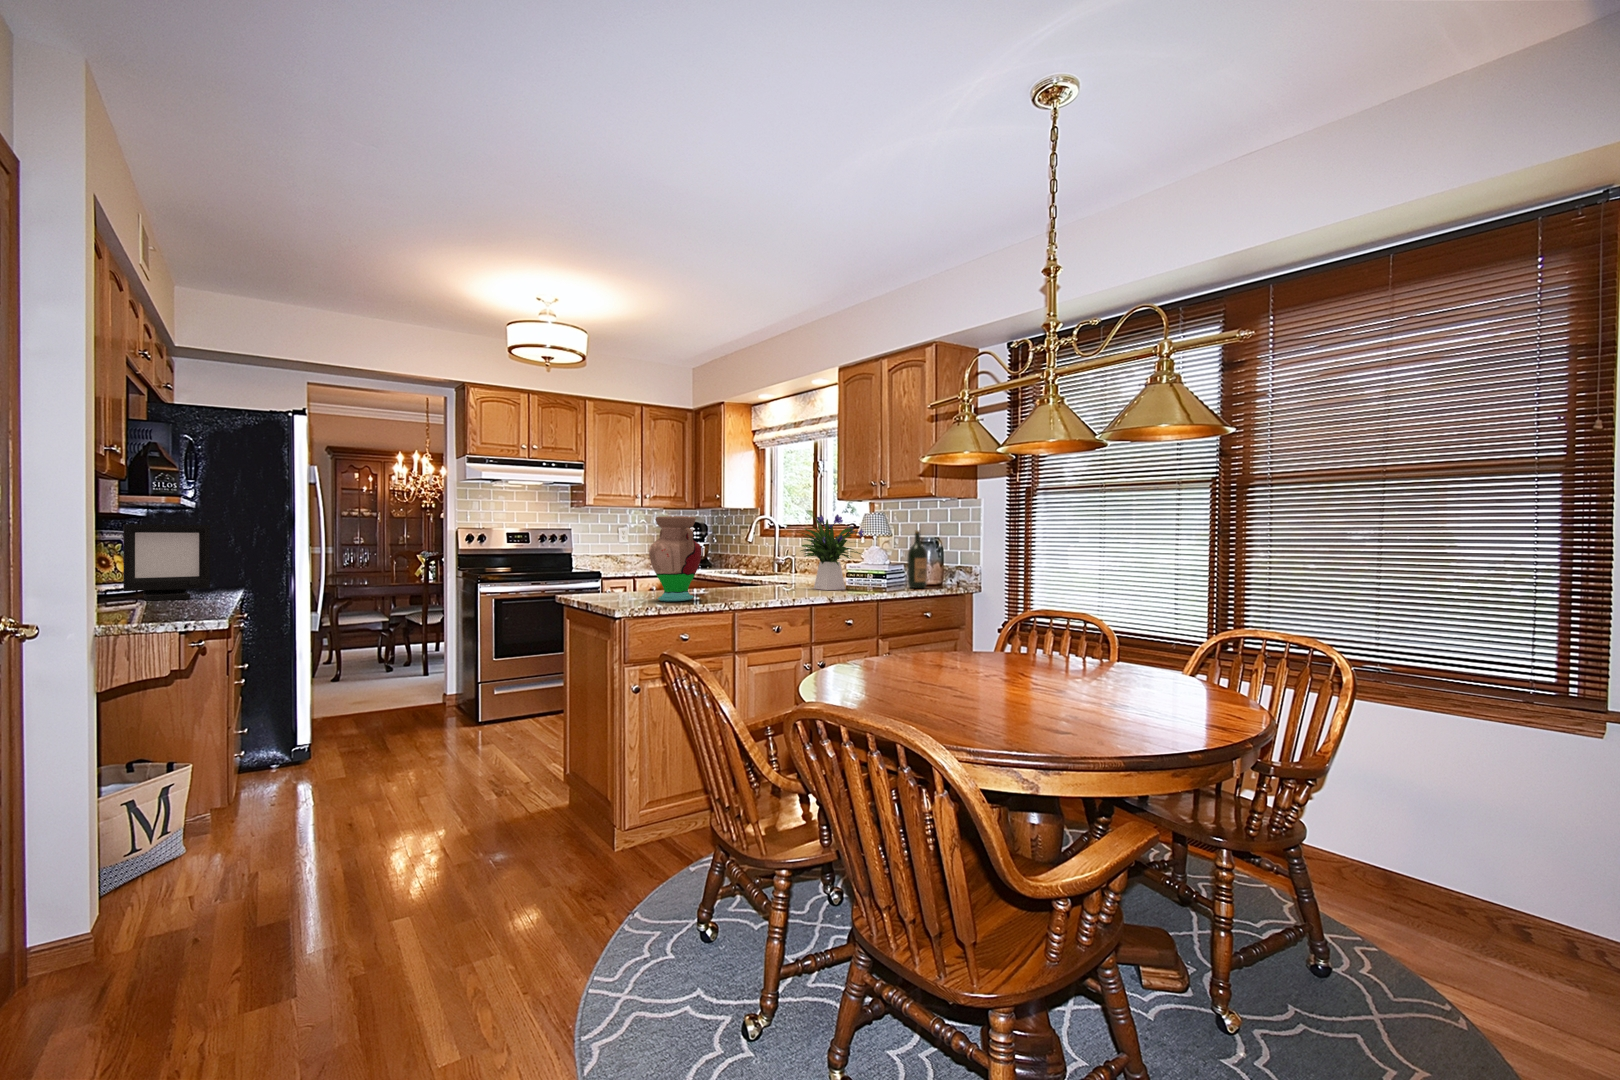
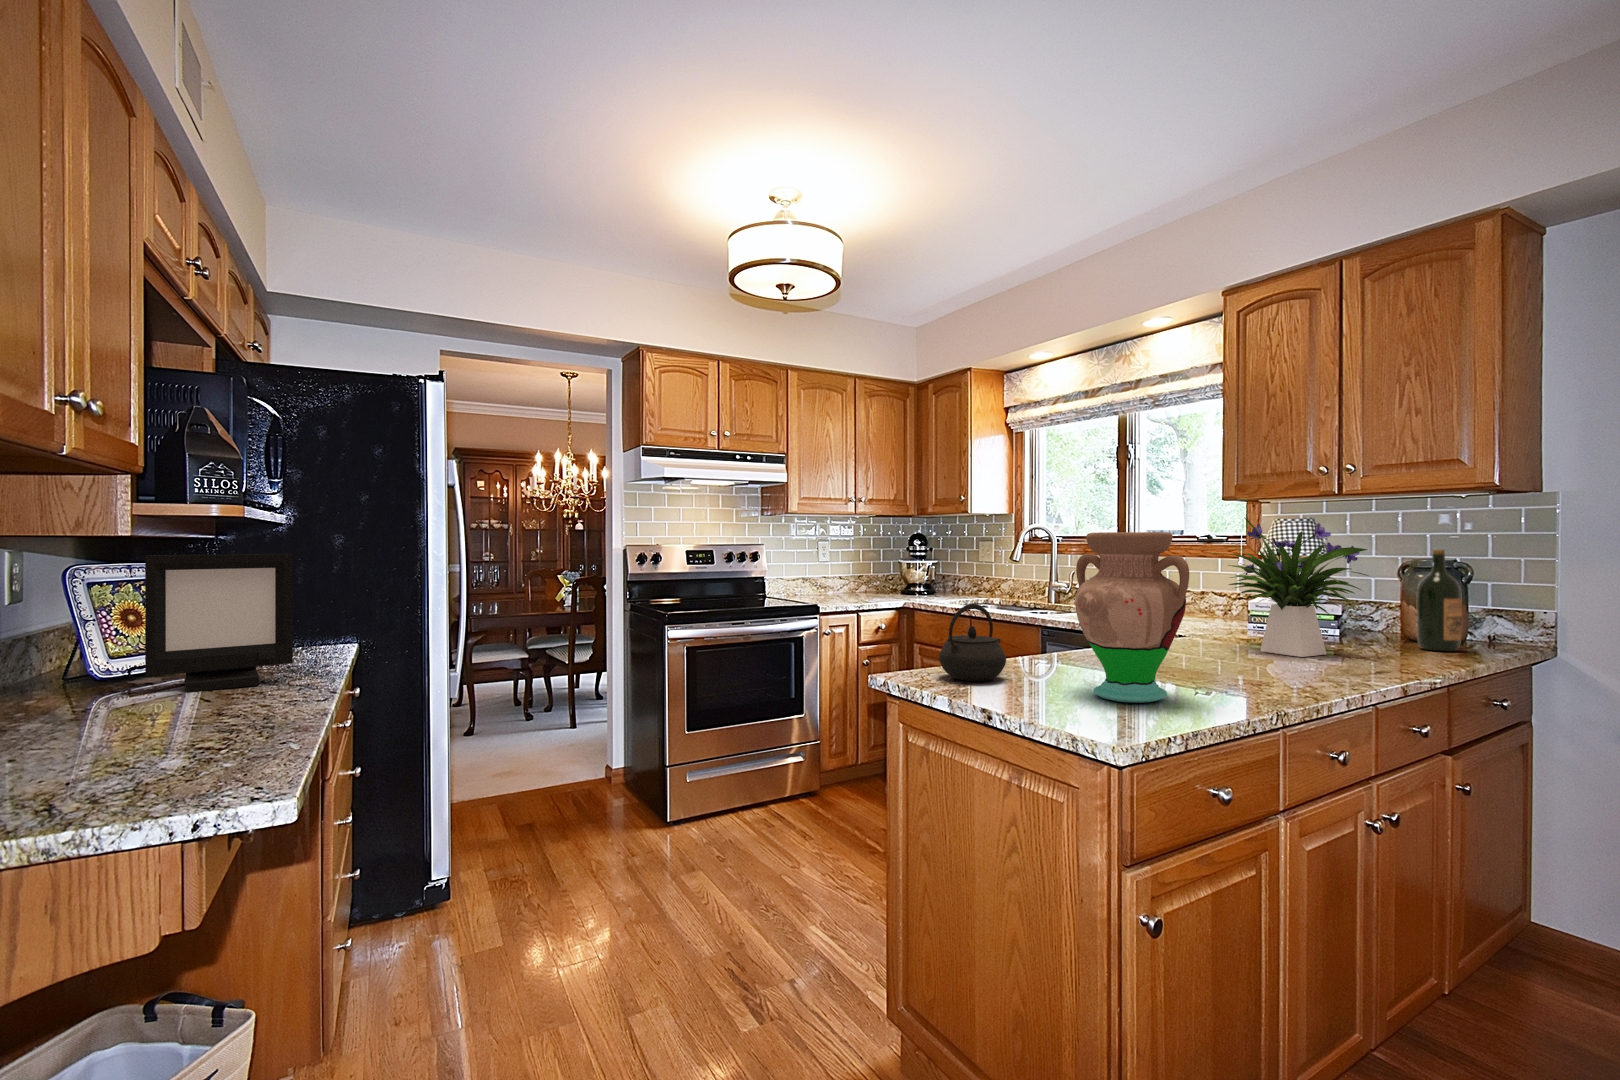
kettle: none [595,556,635,597] -> present [939,604,1006,681]

